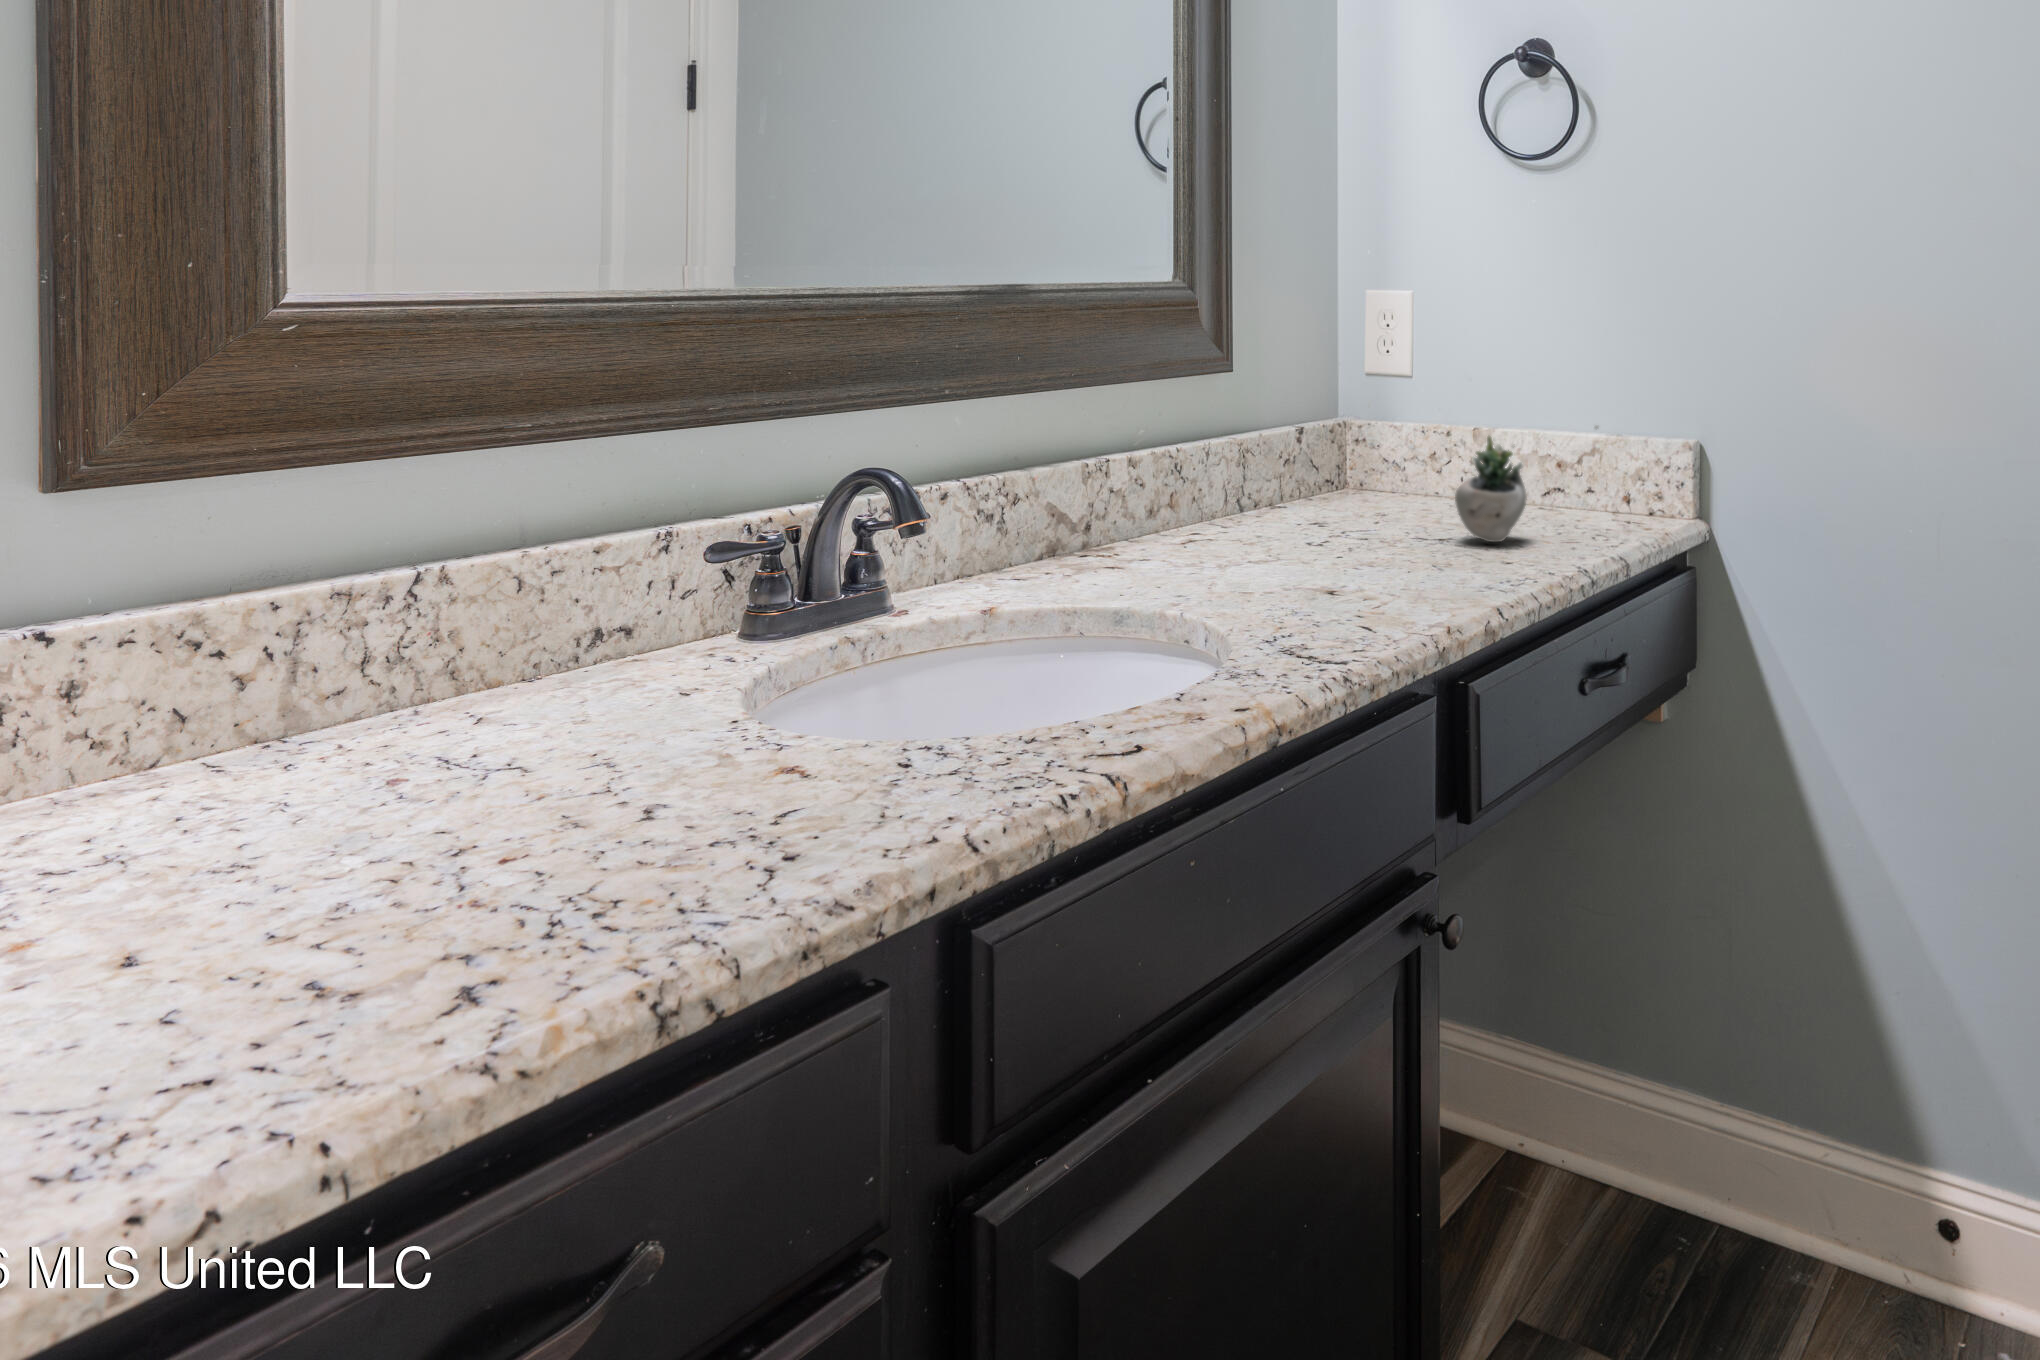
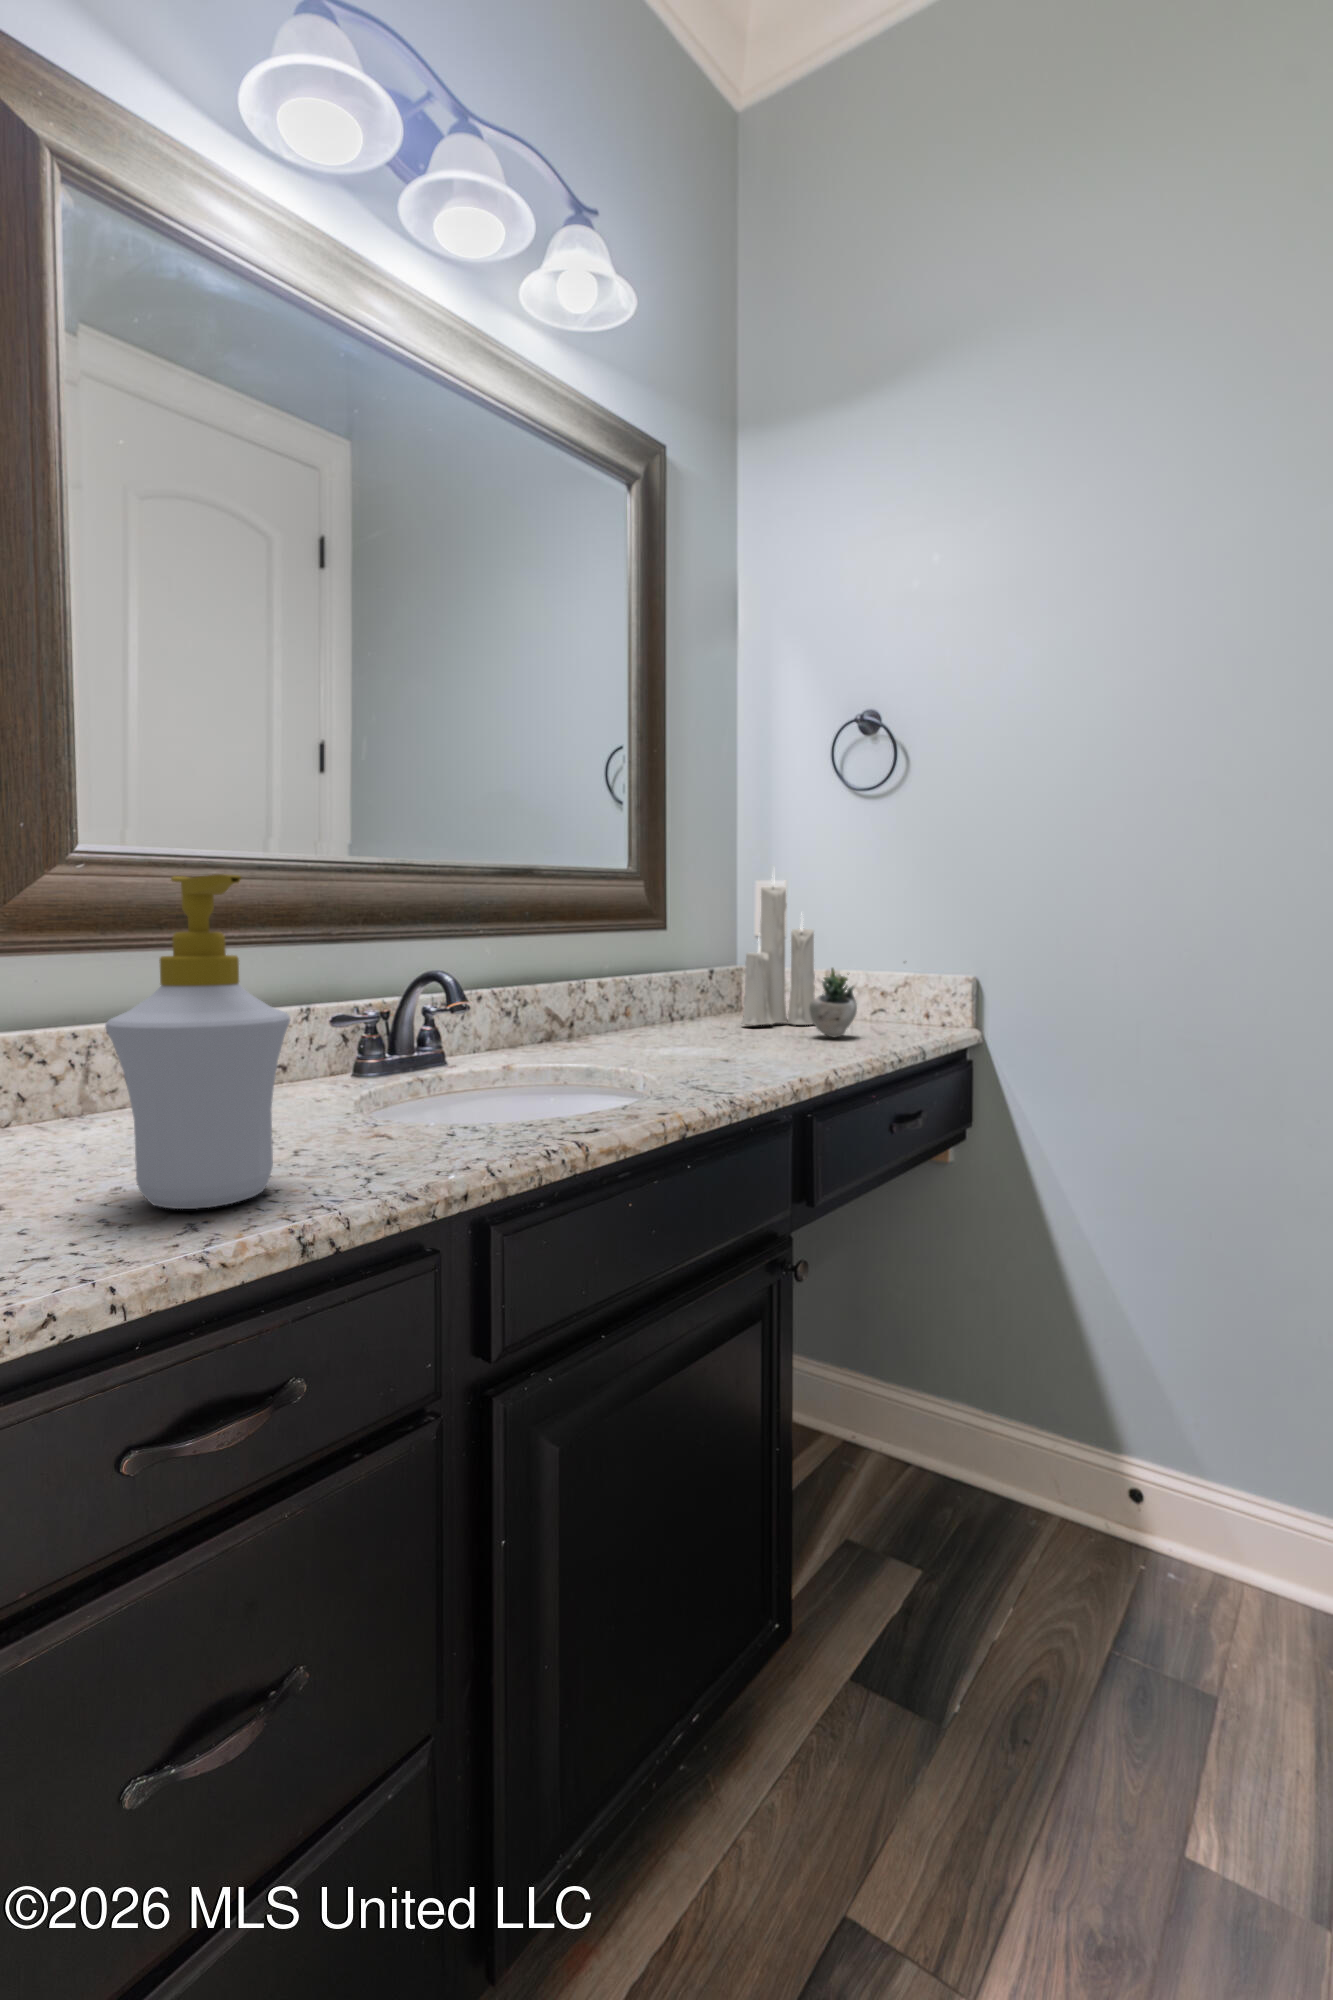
candle: none [1350,263,1465,519] -> present [741,878,815,1025]
soap bottle: none [324,396,642,957] -> present [105,874,290,1209]

